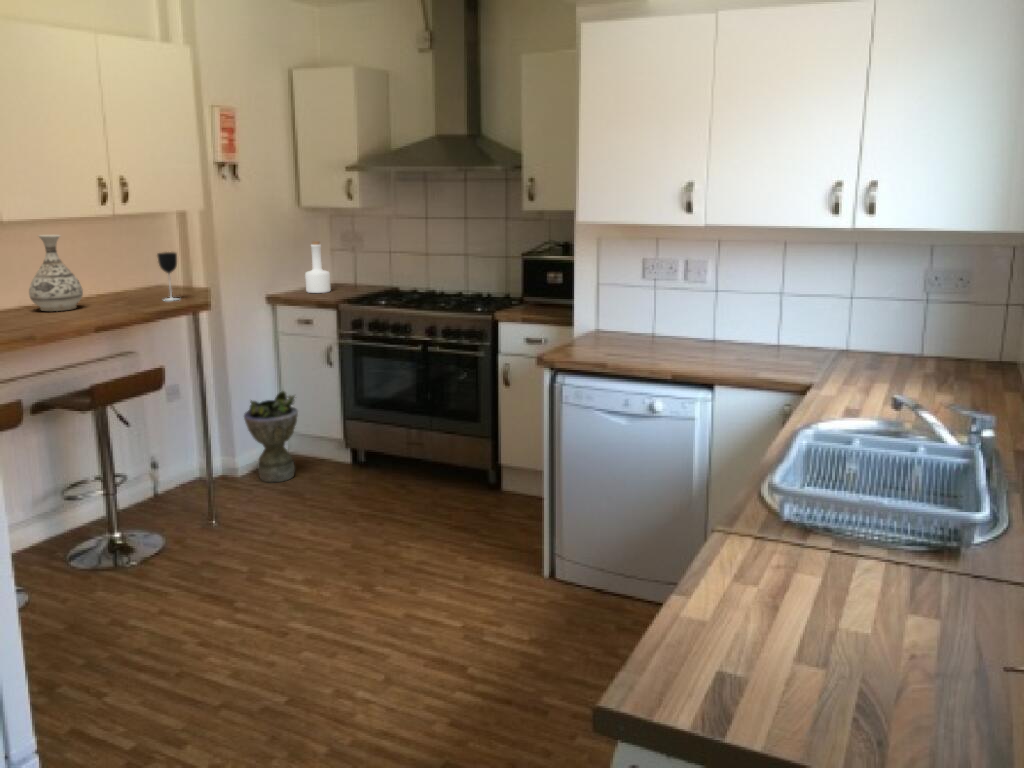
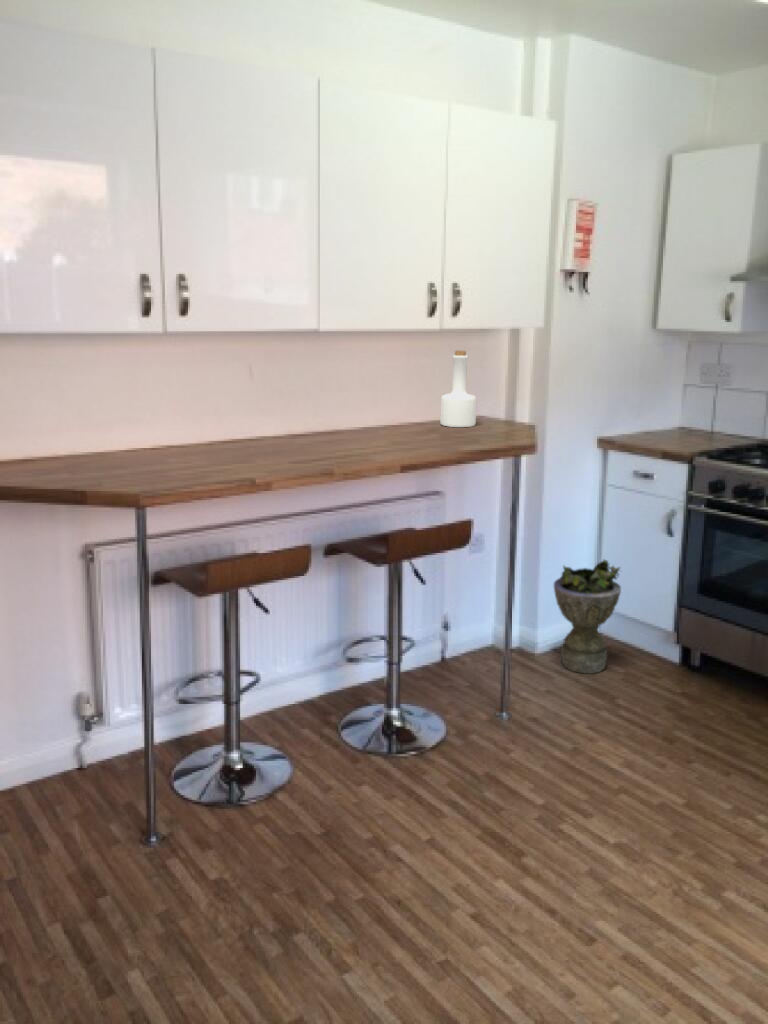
vase: present [29,235,83,311] -> none [339,350,395,440]
bottle: present [305,241,331,293] -> present [440,351,477,427]
wine glass: present [157,252,177,301] -> none [481,378,506,439]

